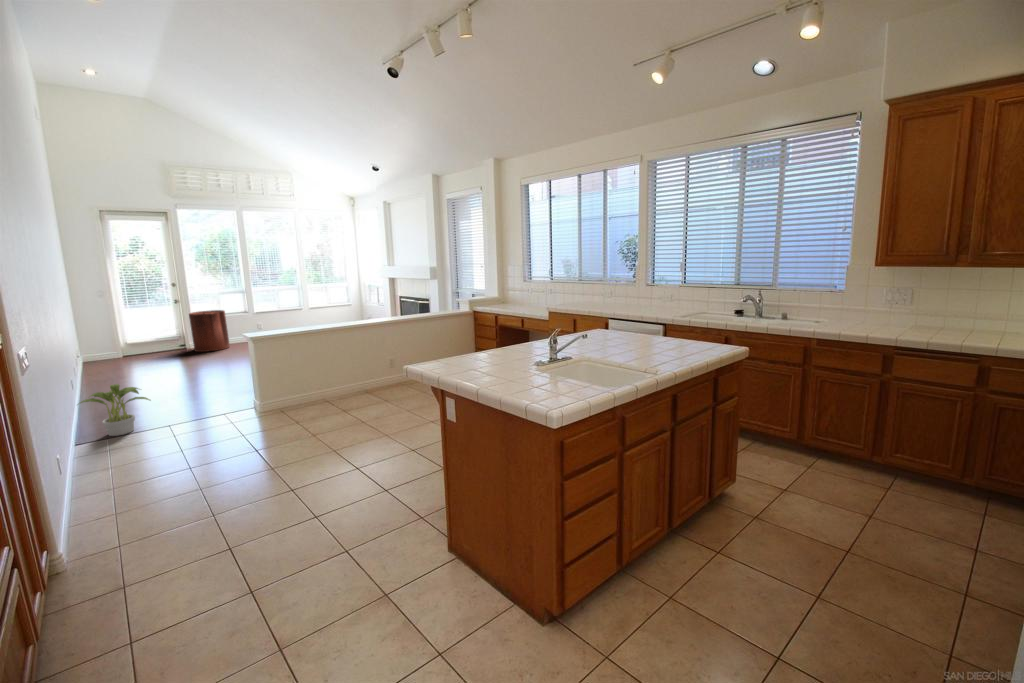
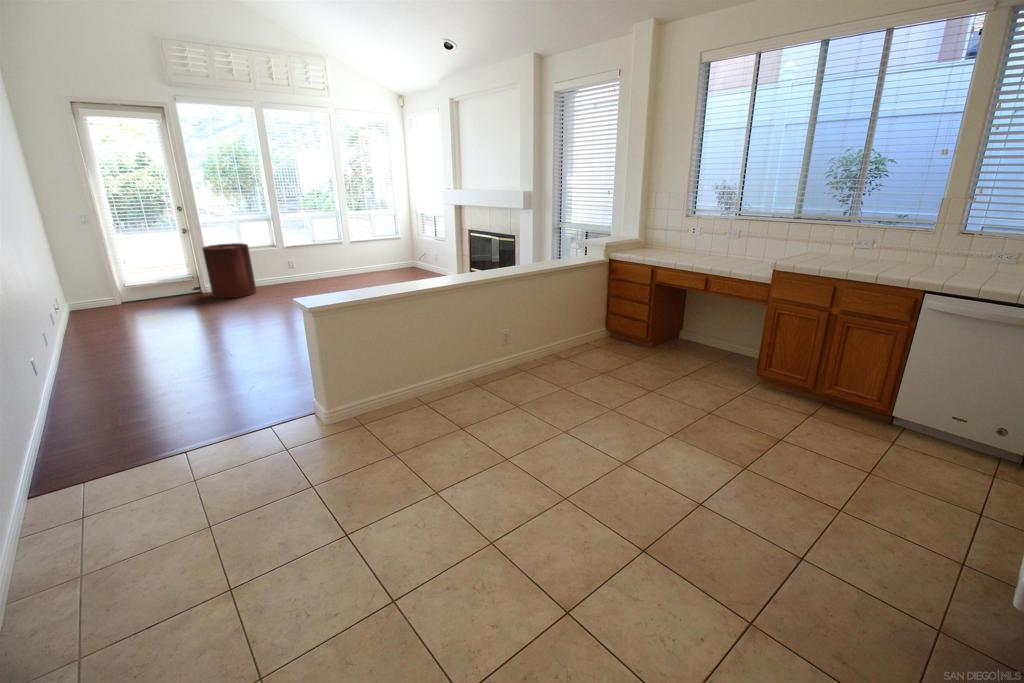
potted plant: present [80,384,150,436] -> none [26,381,152,468]

